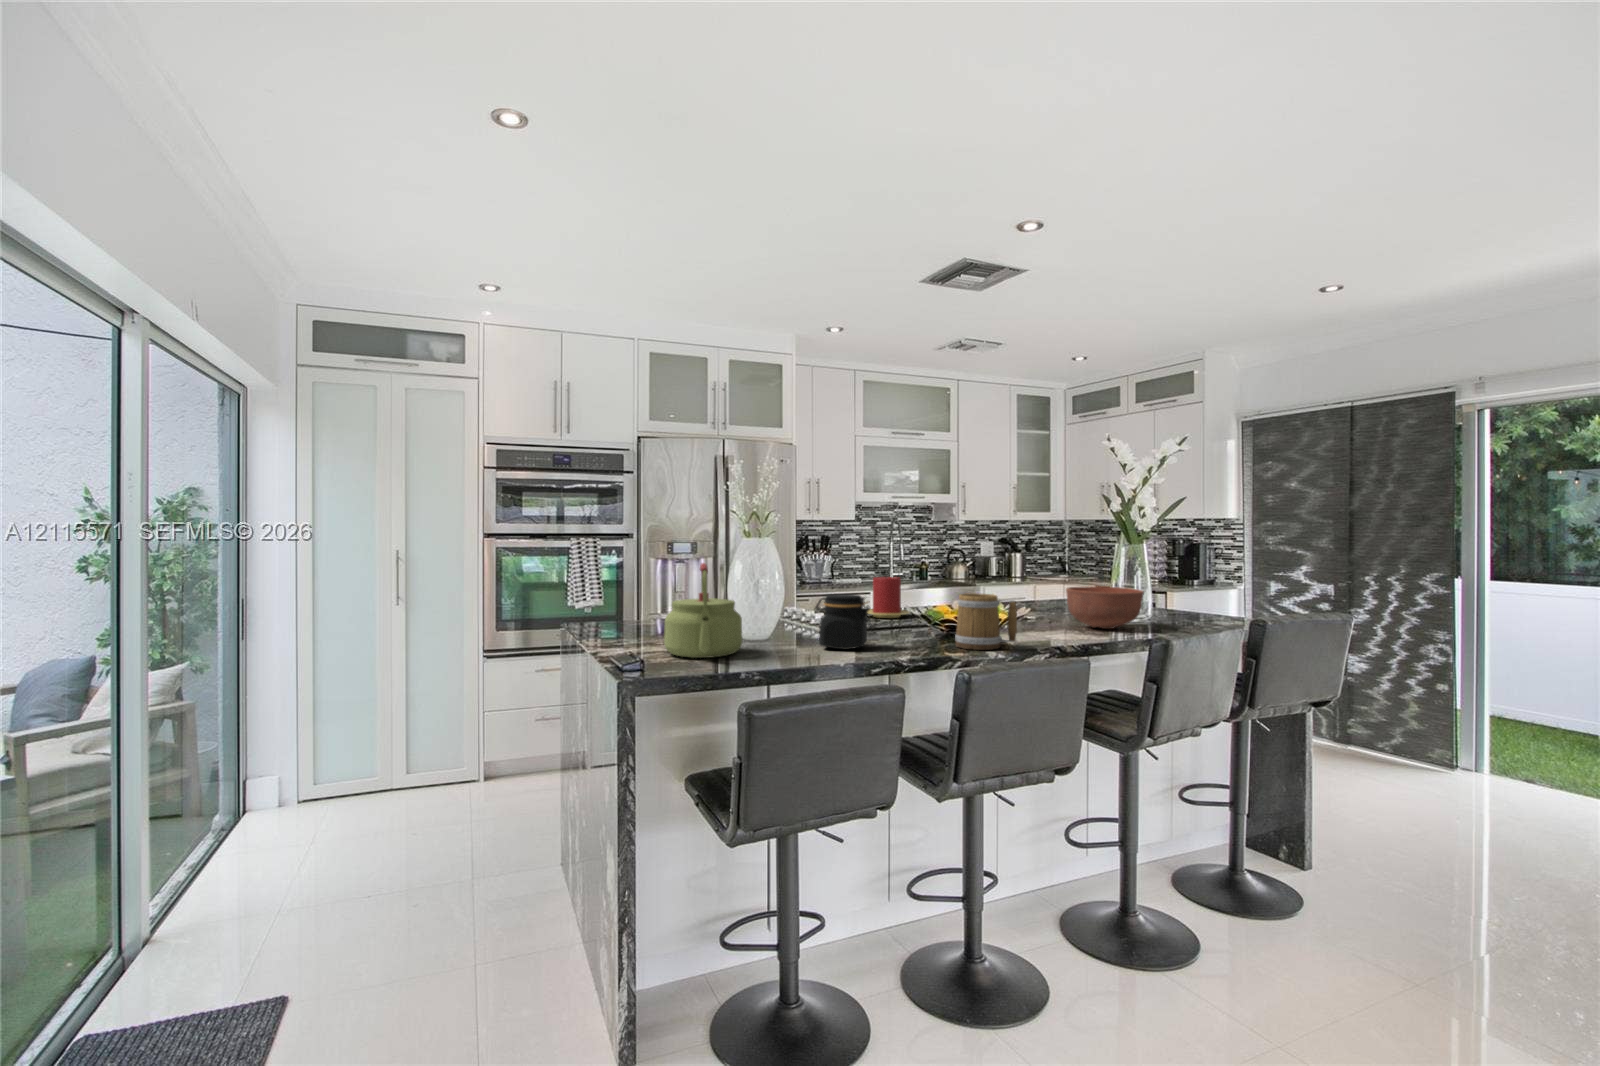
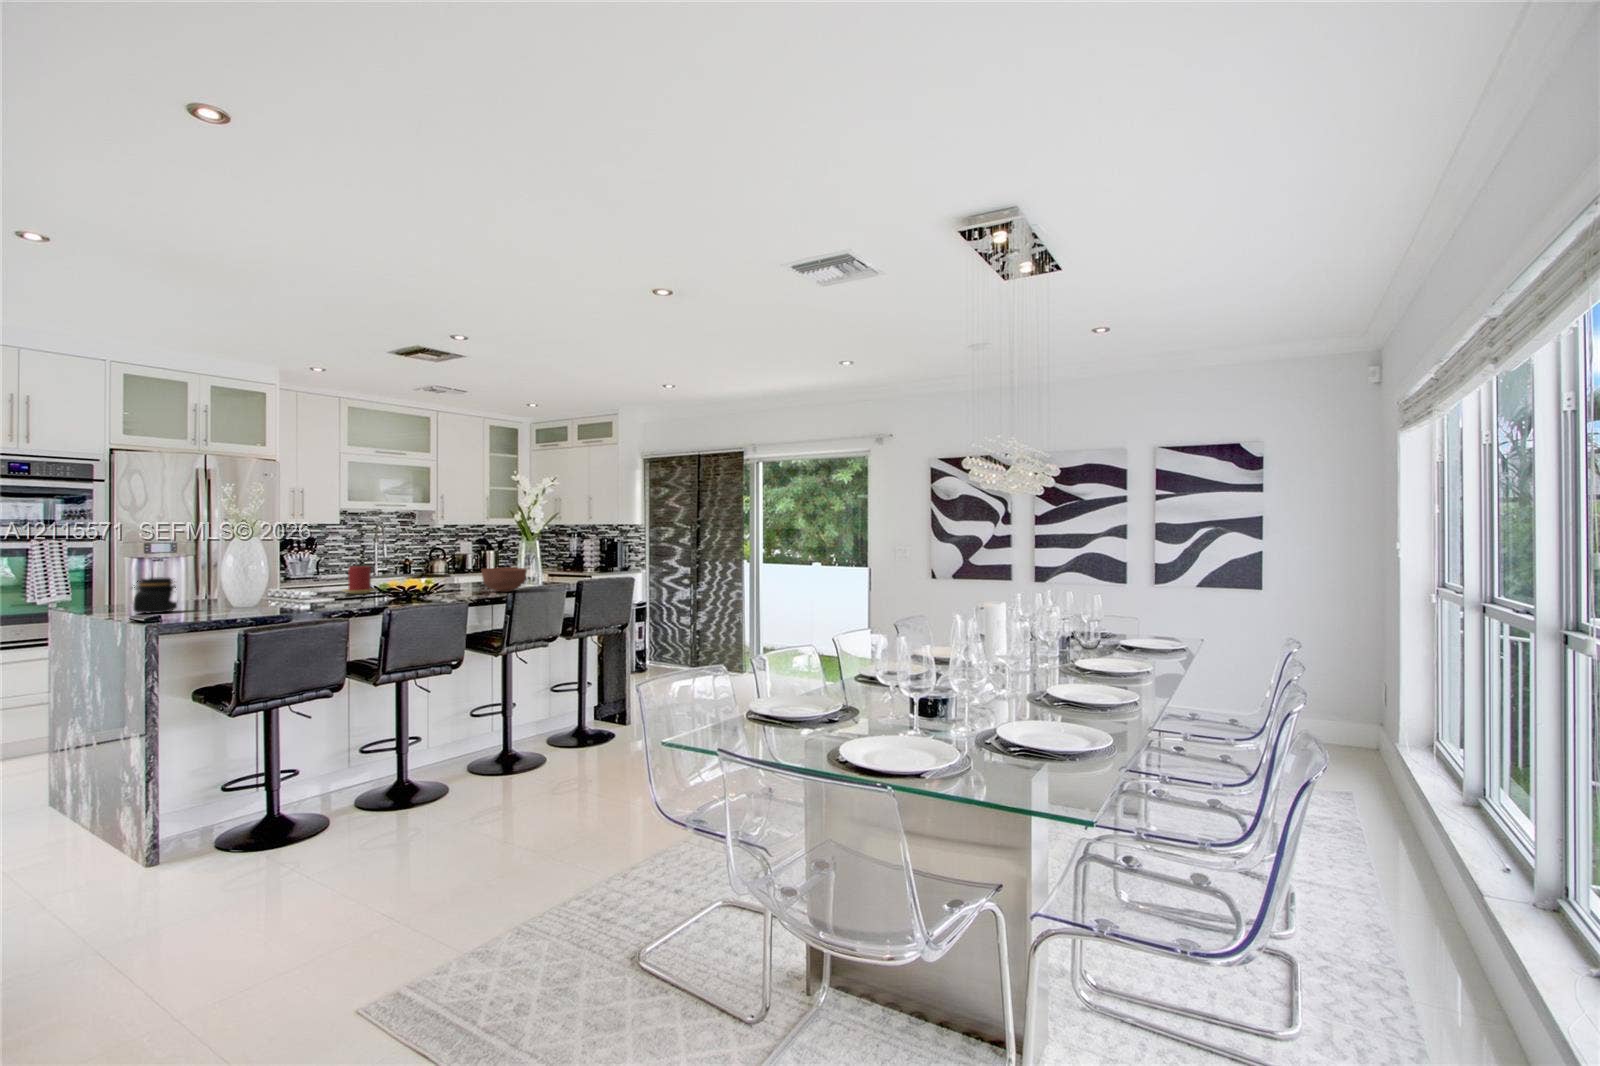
kettle: present [664,563,742,658] -> none [184,556,246,616]
mug: present [955,593,1017,650] -> none [400,572,438,603]
jar: present [815,594,872,649] -> present [132,577,177,613]

